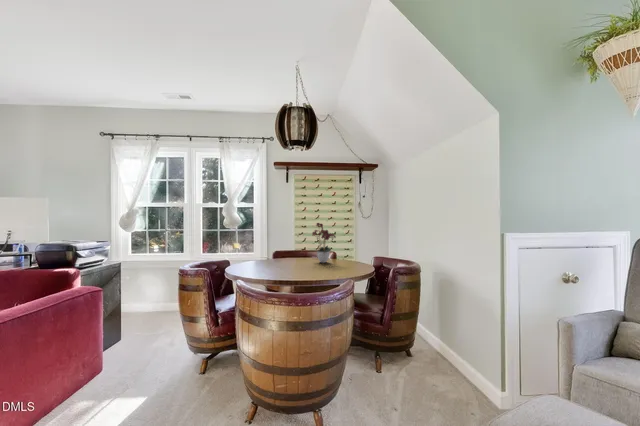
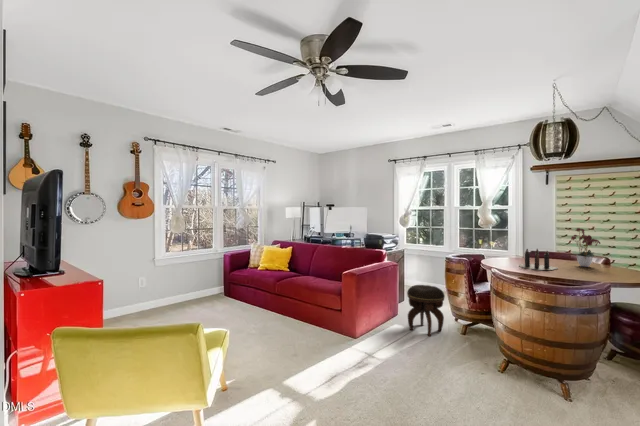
candle: none [262,247,308,273] -> present [520,249,557,270]
footstool: none [112,314,175,397] -> present [407,285,445,336]

